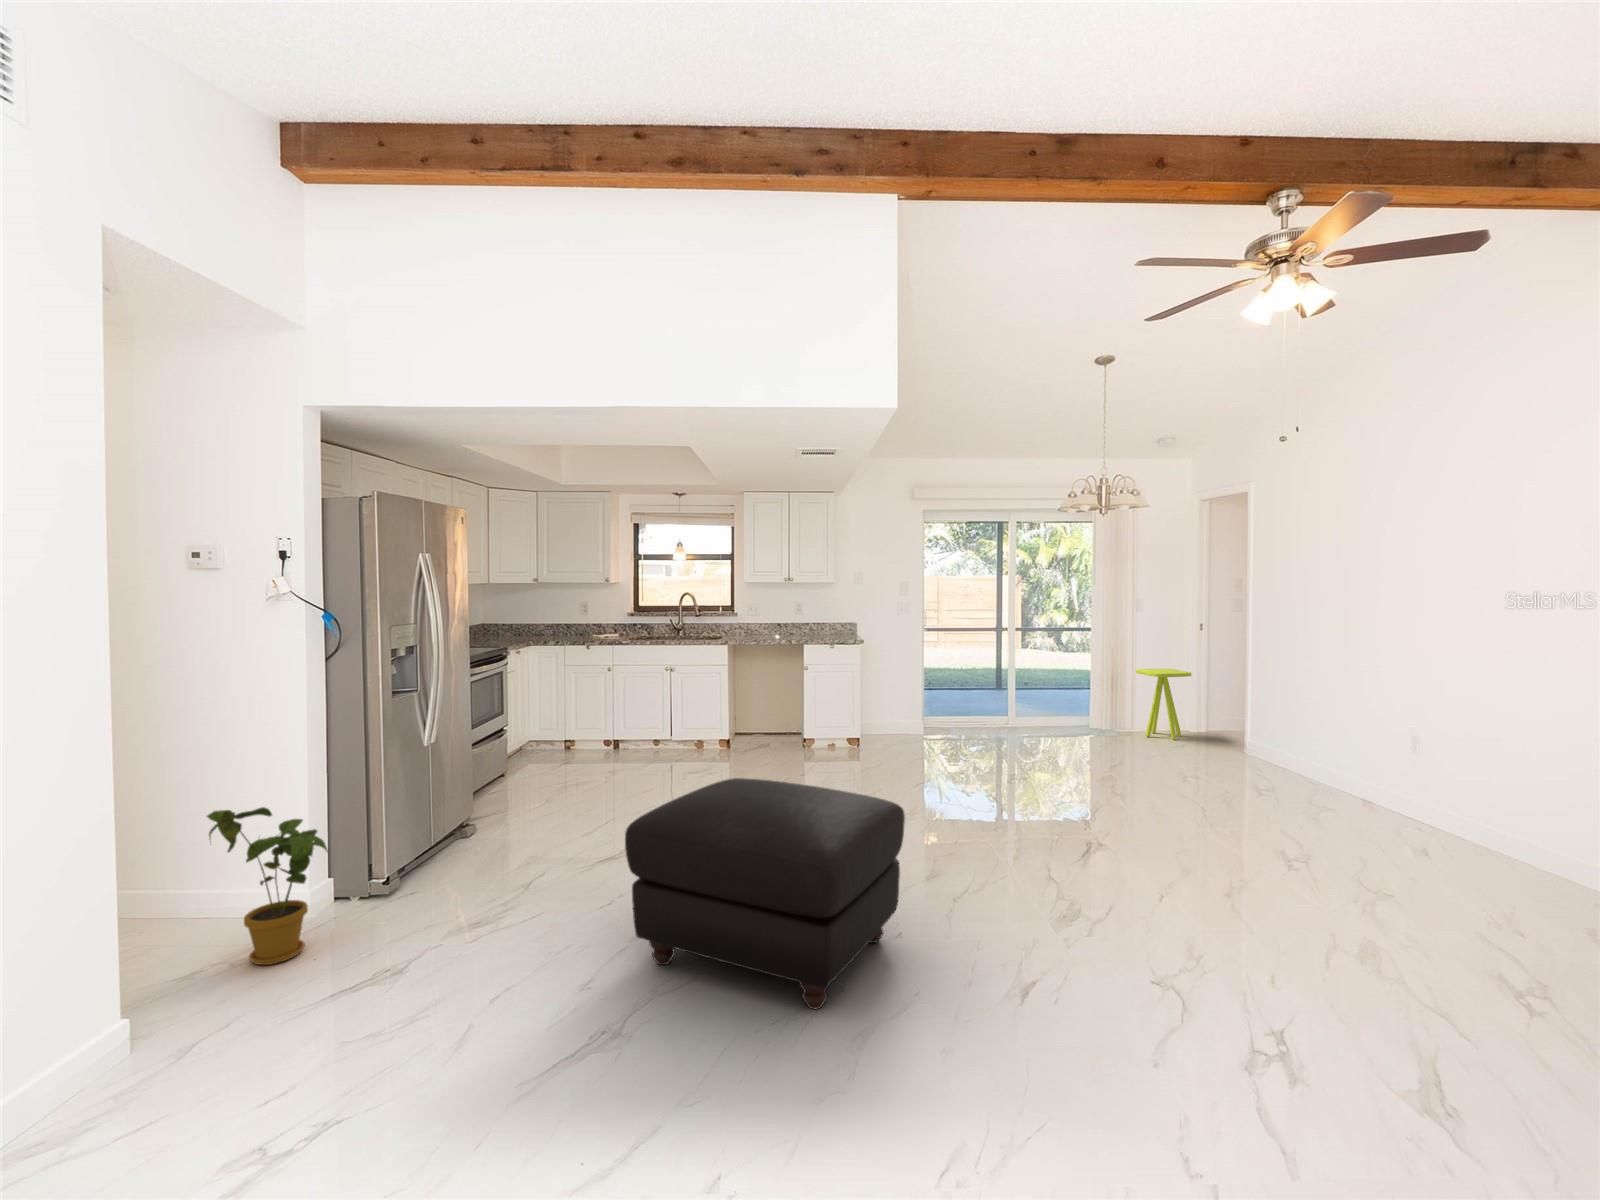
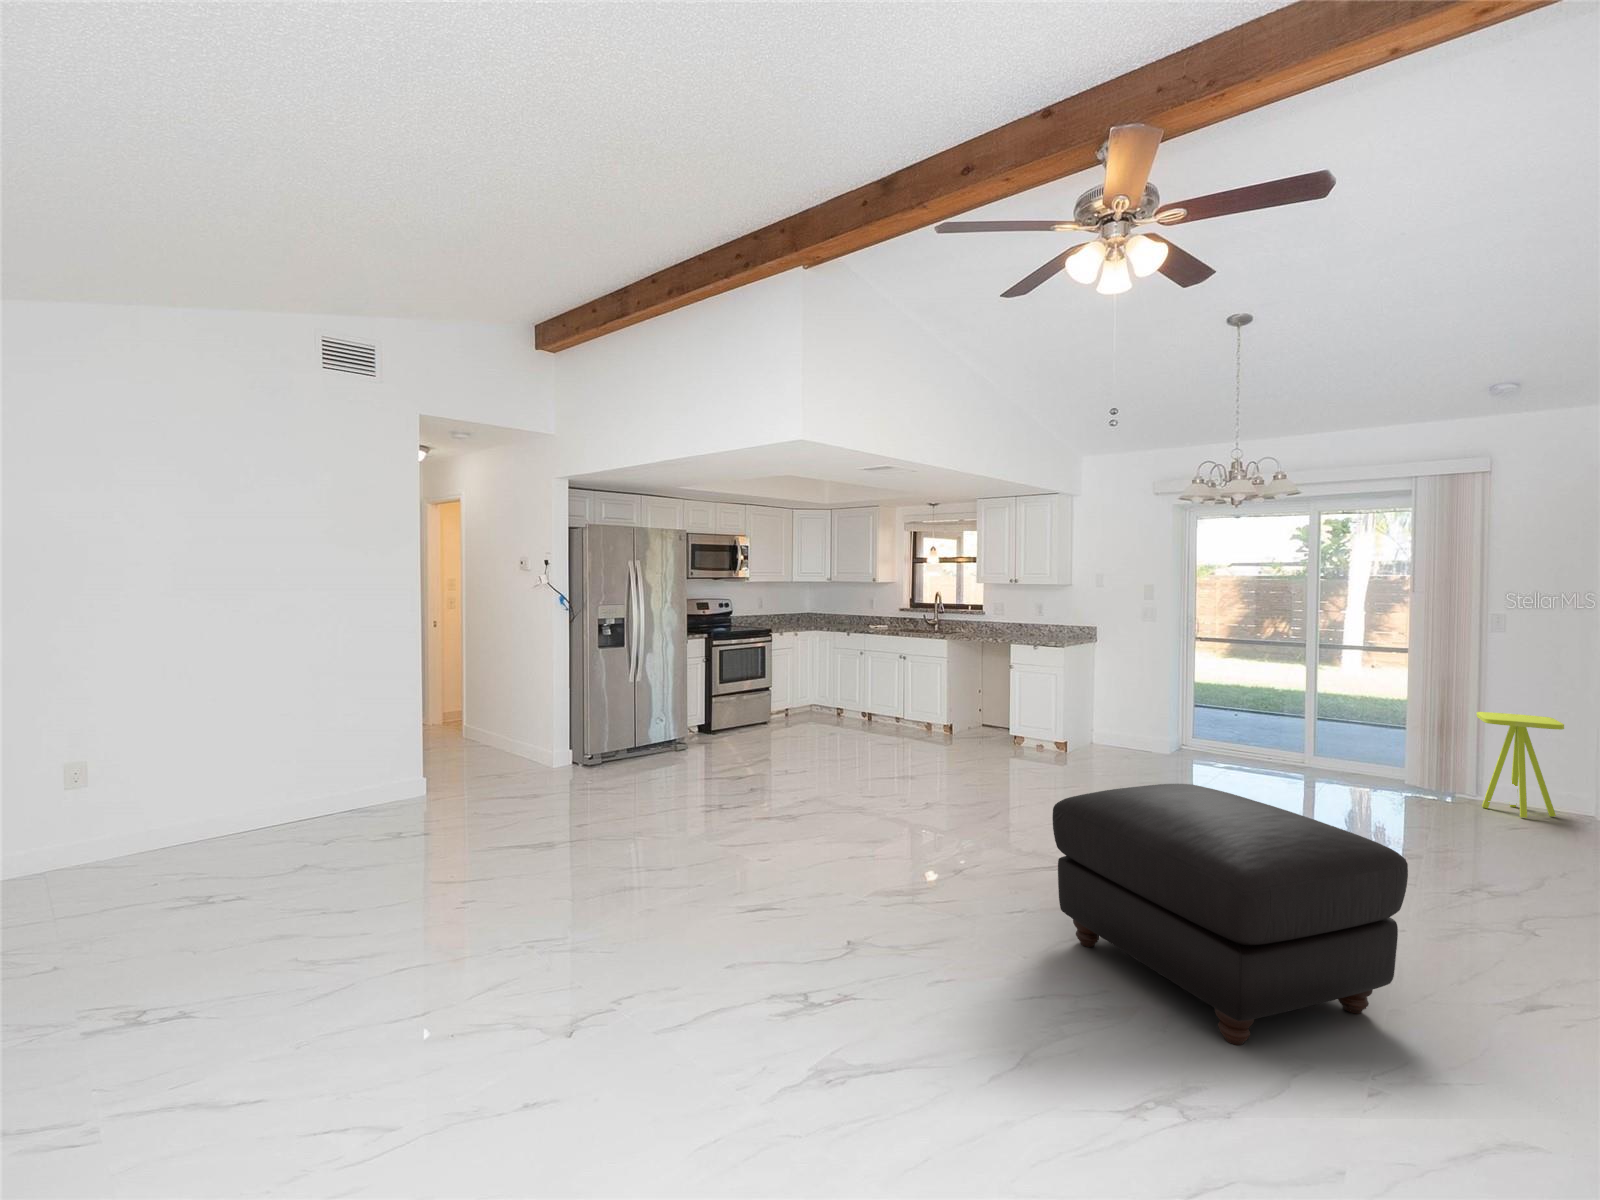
ottoman: present [625,778,905,1009] -> present [1052,784,1408,1045]
house plant: present [207,807,327,965] -> none [482,688,545,774]

